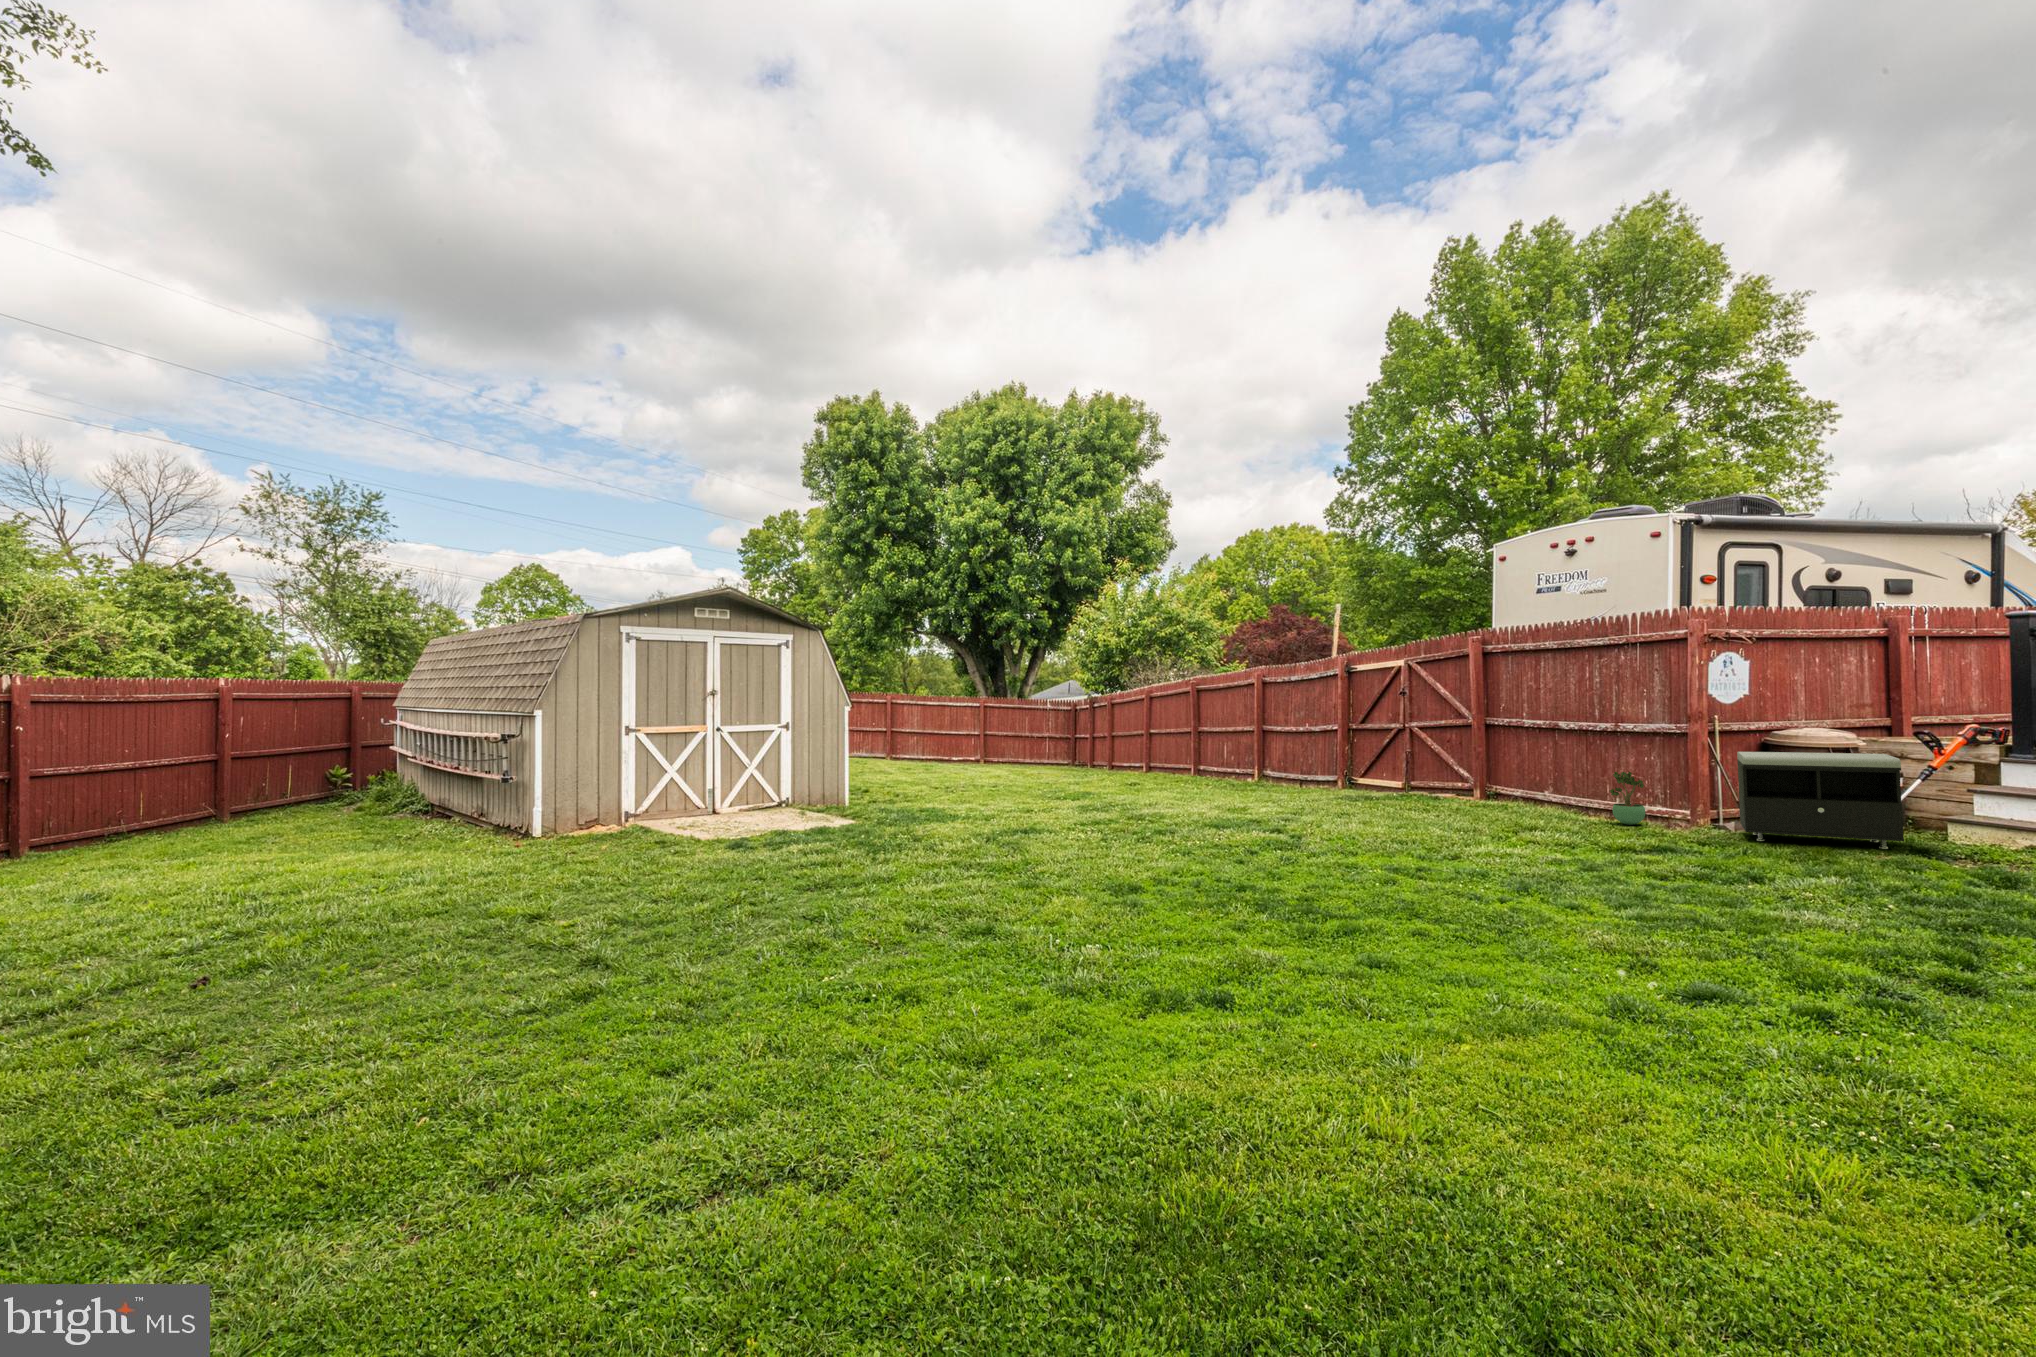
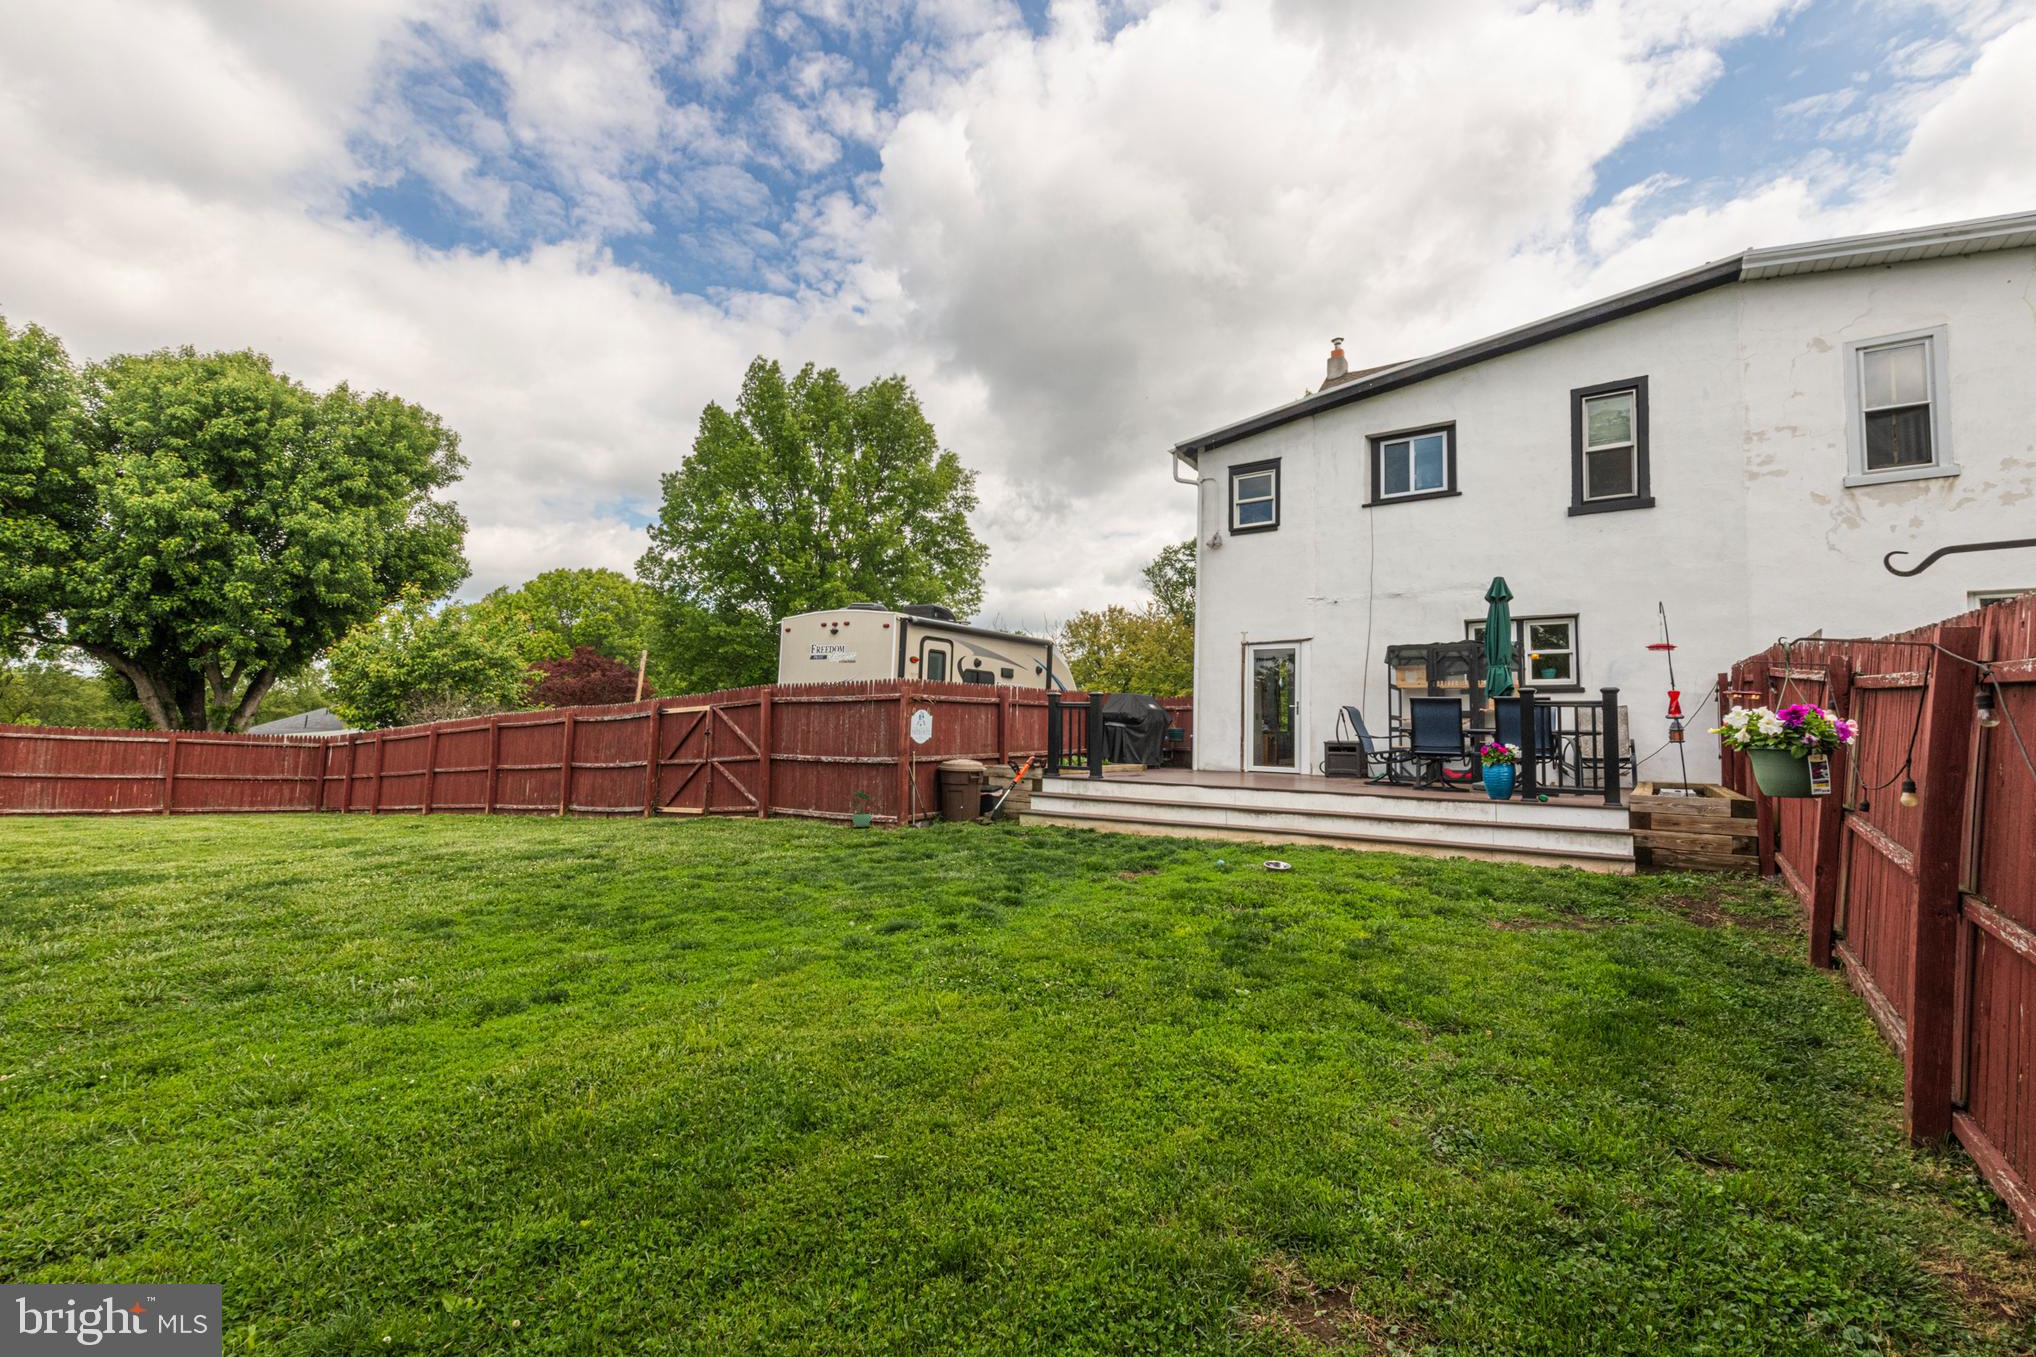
storage bench: present [1737,752,1904,849] -> none [921,771,994,830]

